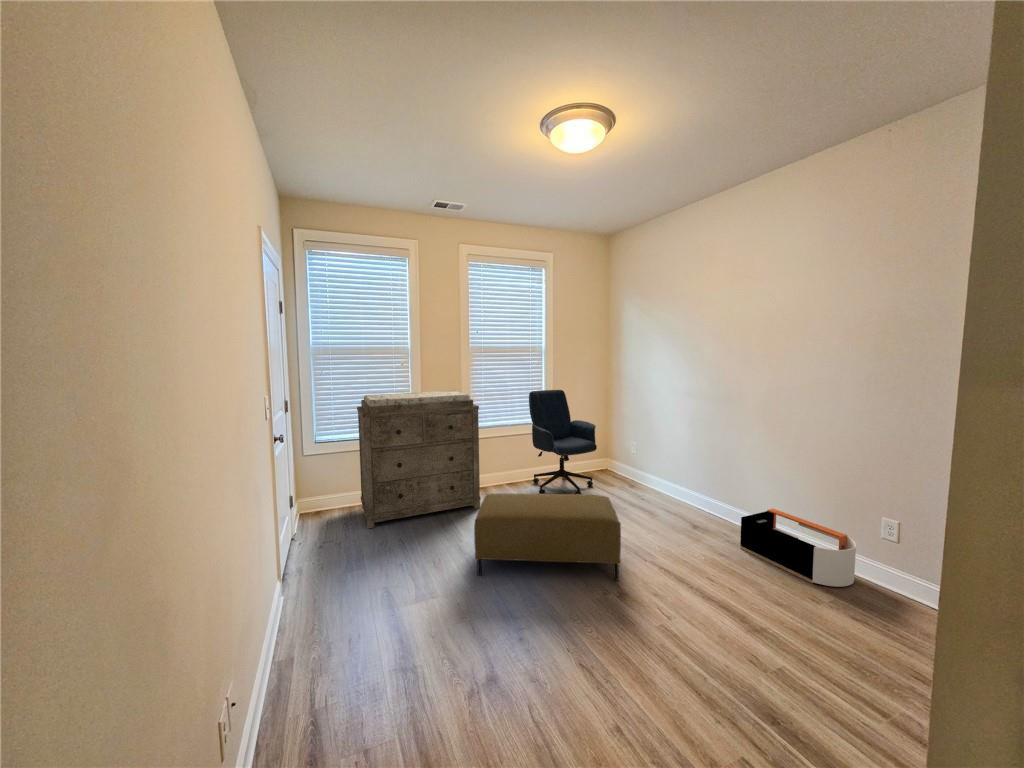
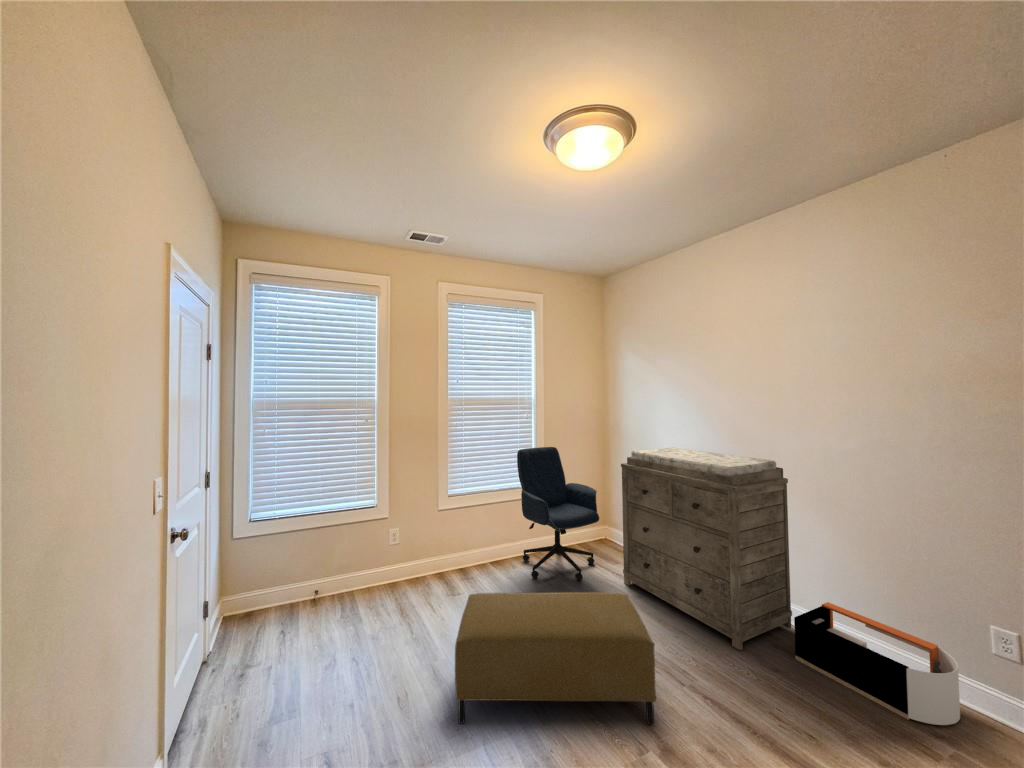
dresser: present [357,390,481,528] -> present [621,447,792,650]

